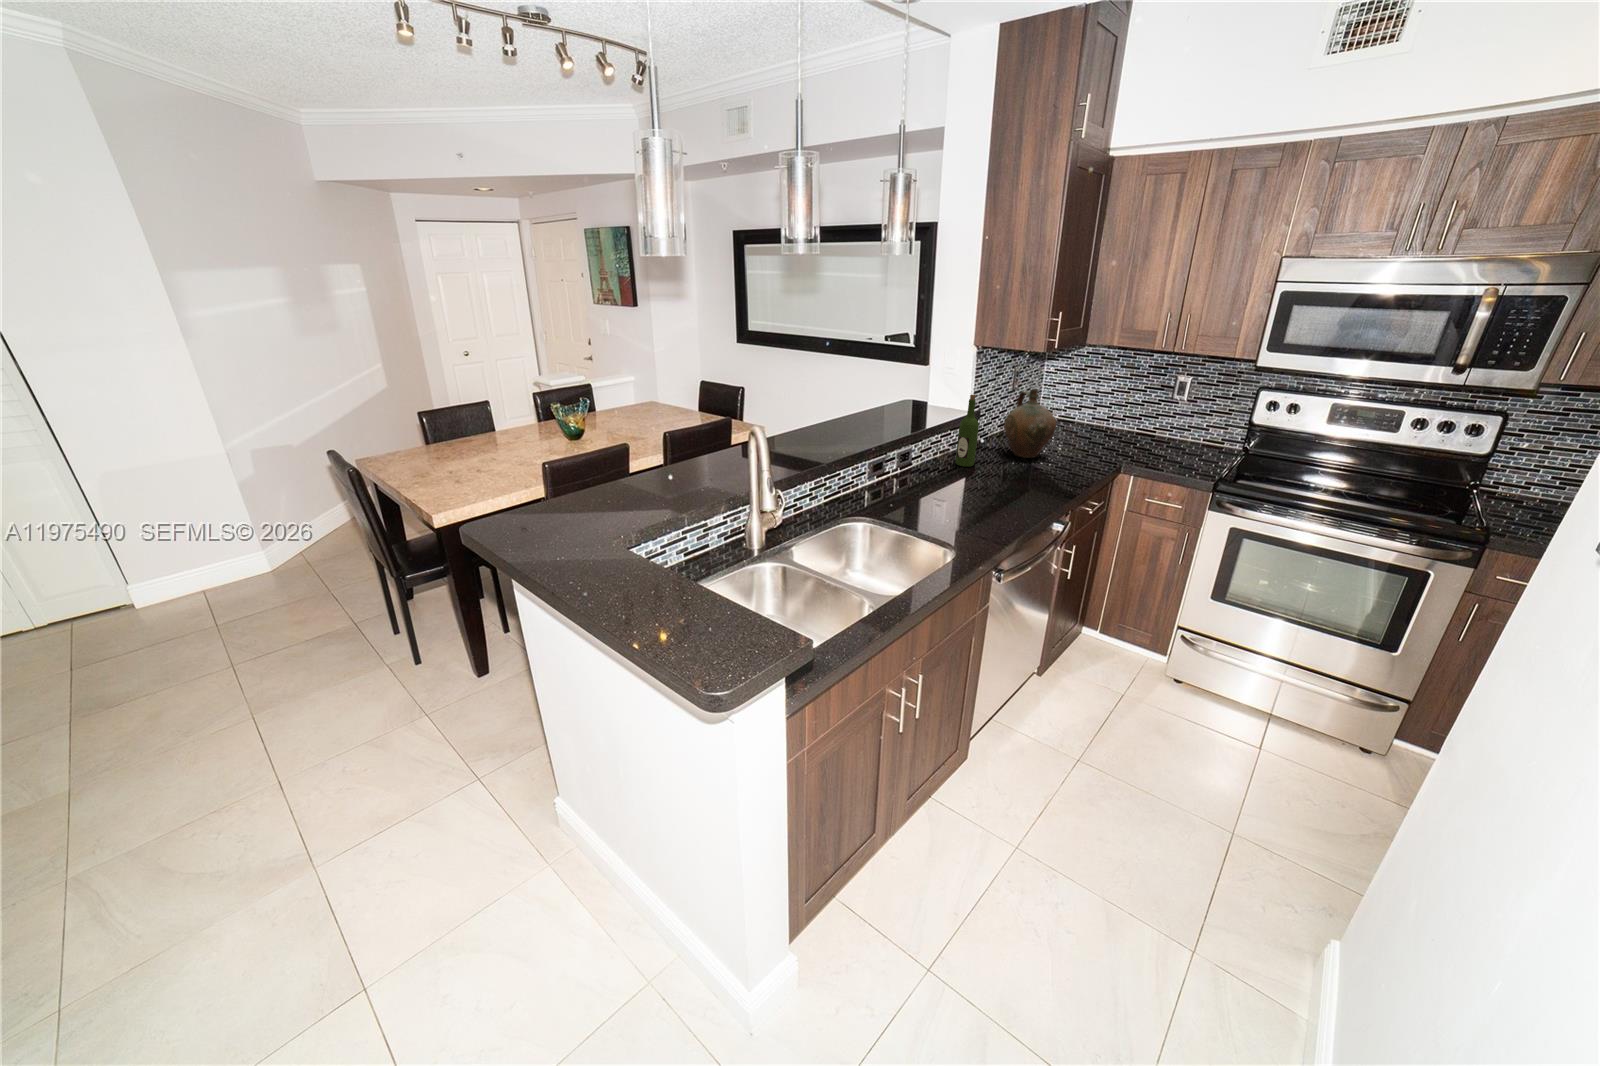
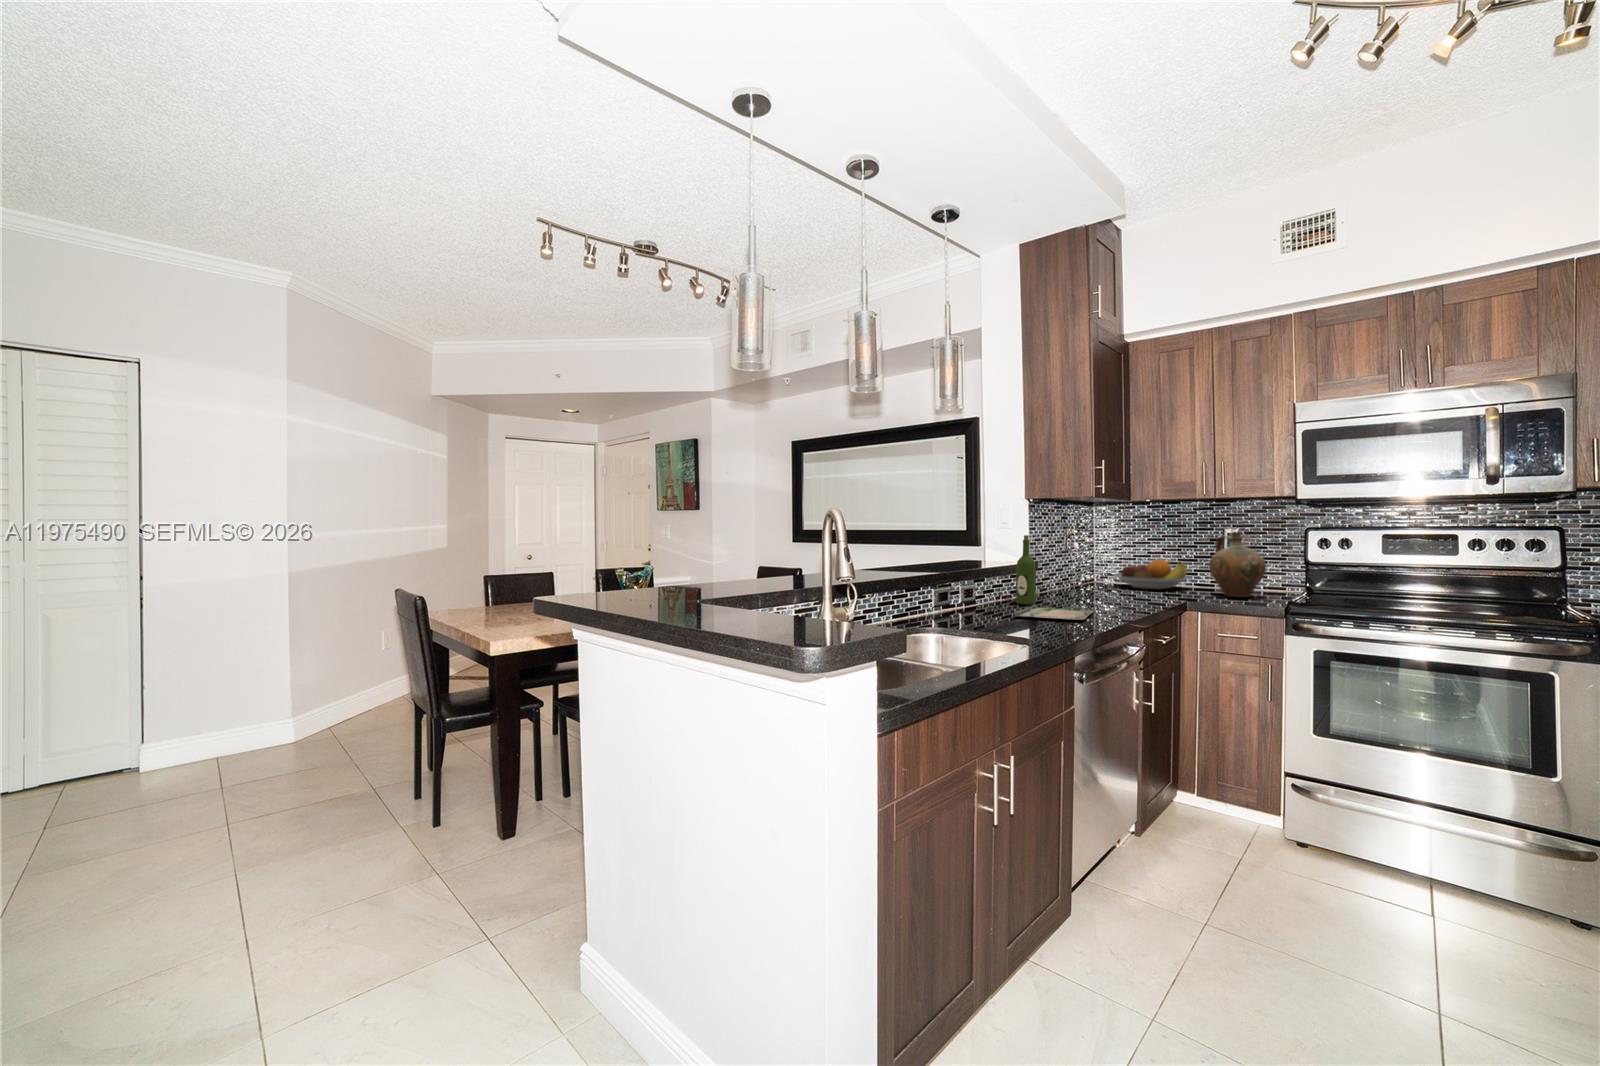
ceramic jug: present [1004,389,1056,458] -> present [1209,531,1266,597]
fruit bowl: none [1060,404,1133,436] -> present [1115,560,1188,589]
tray: none [949,472,1030,505] -> present [1015,604,1094,620]

